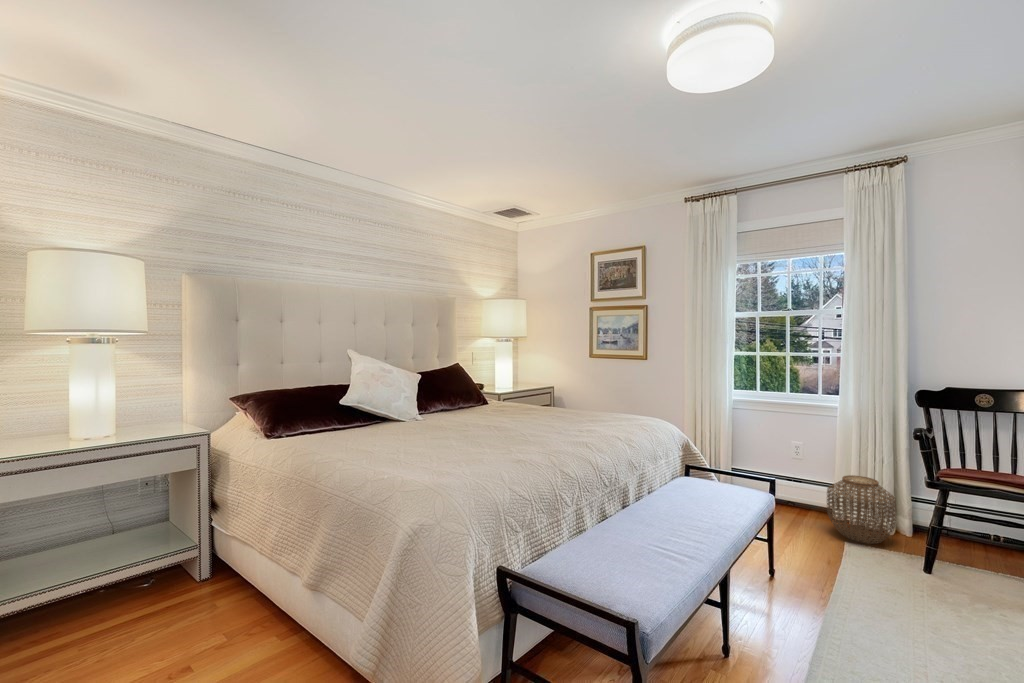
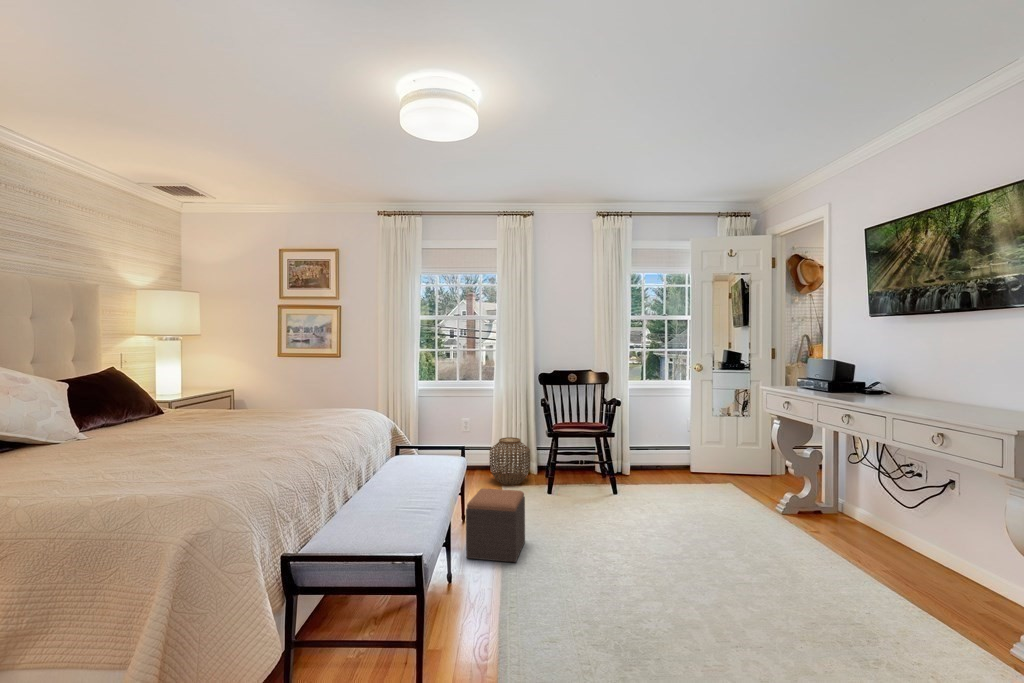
footstool: none [757,542,859,664] -> present [466,489,525,562]

